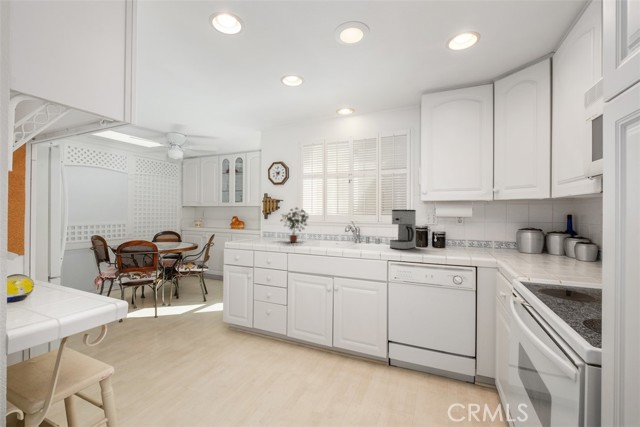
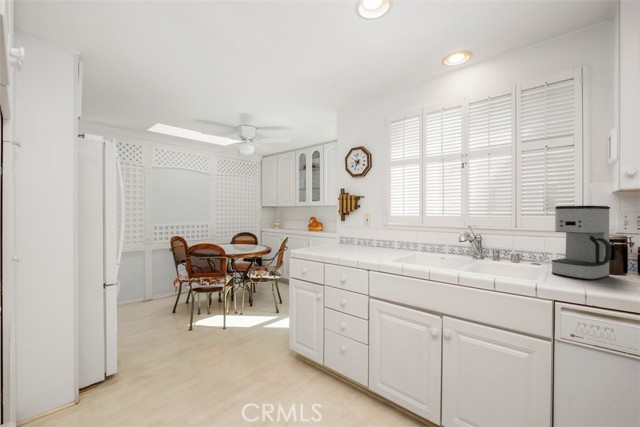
potted plant: present [281,208,308,242] -> none [359,205,403,253]

